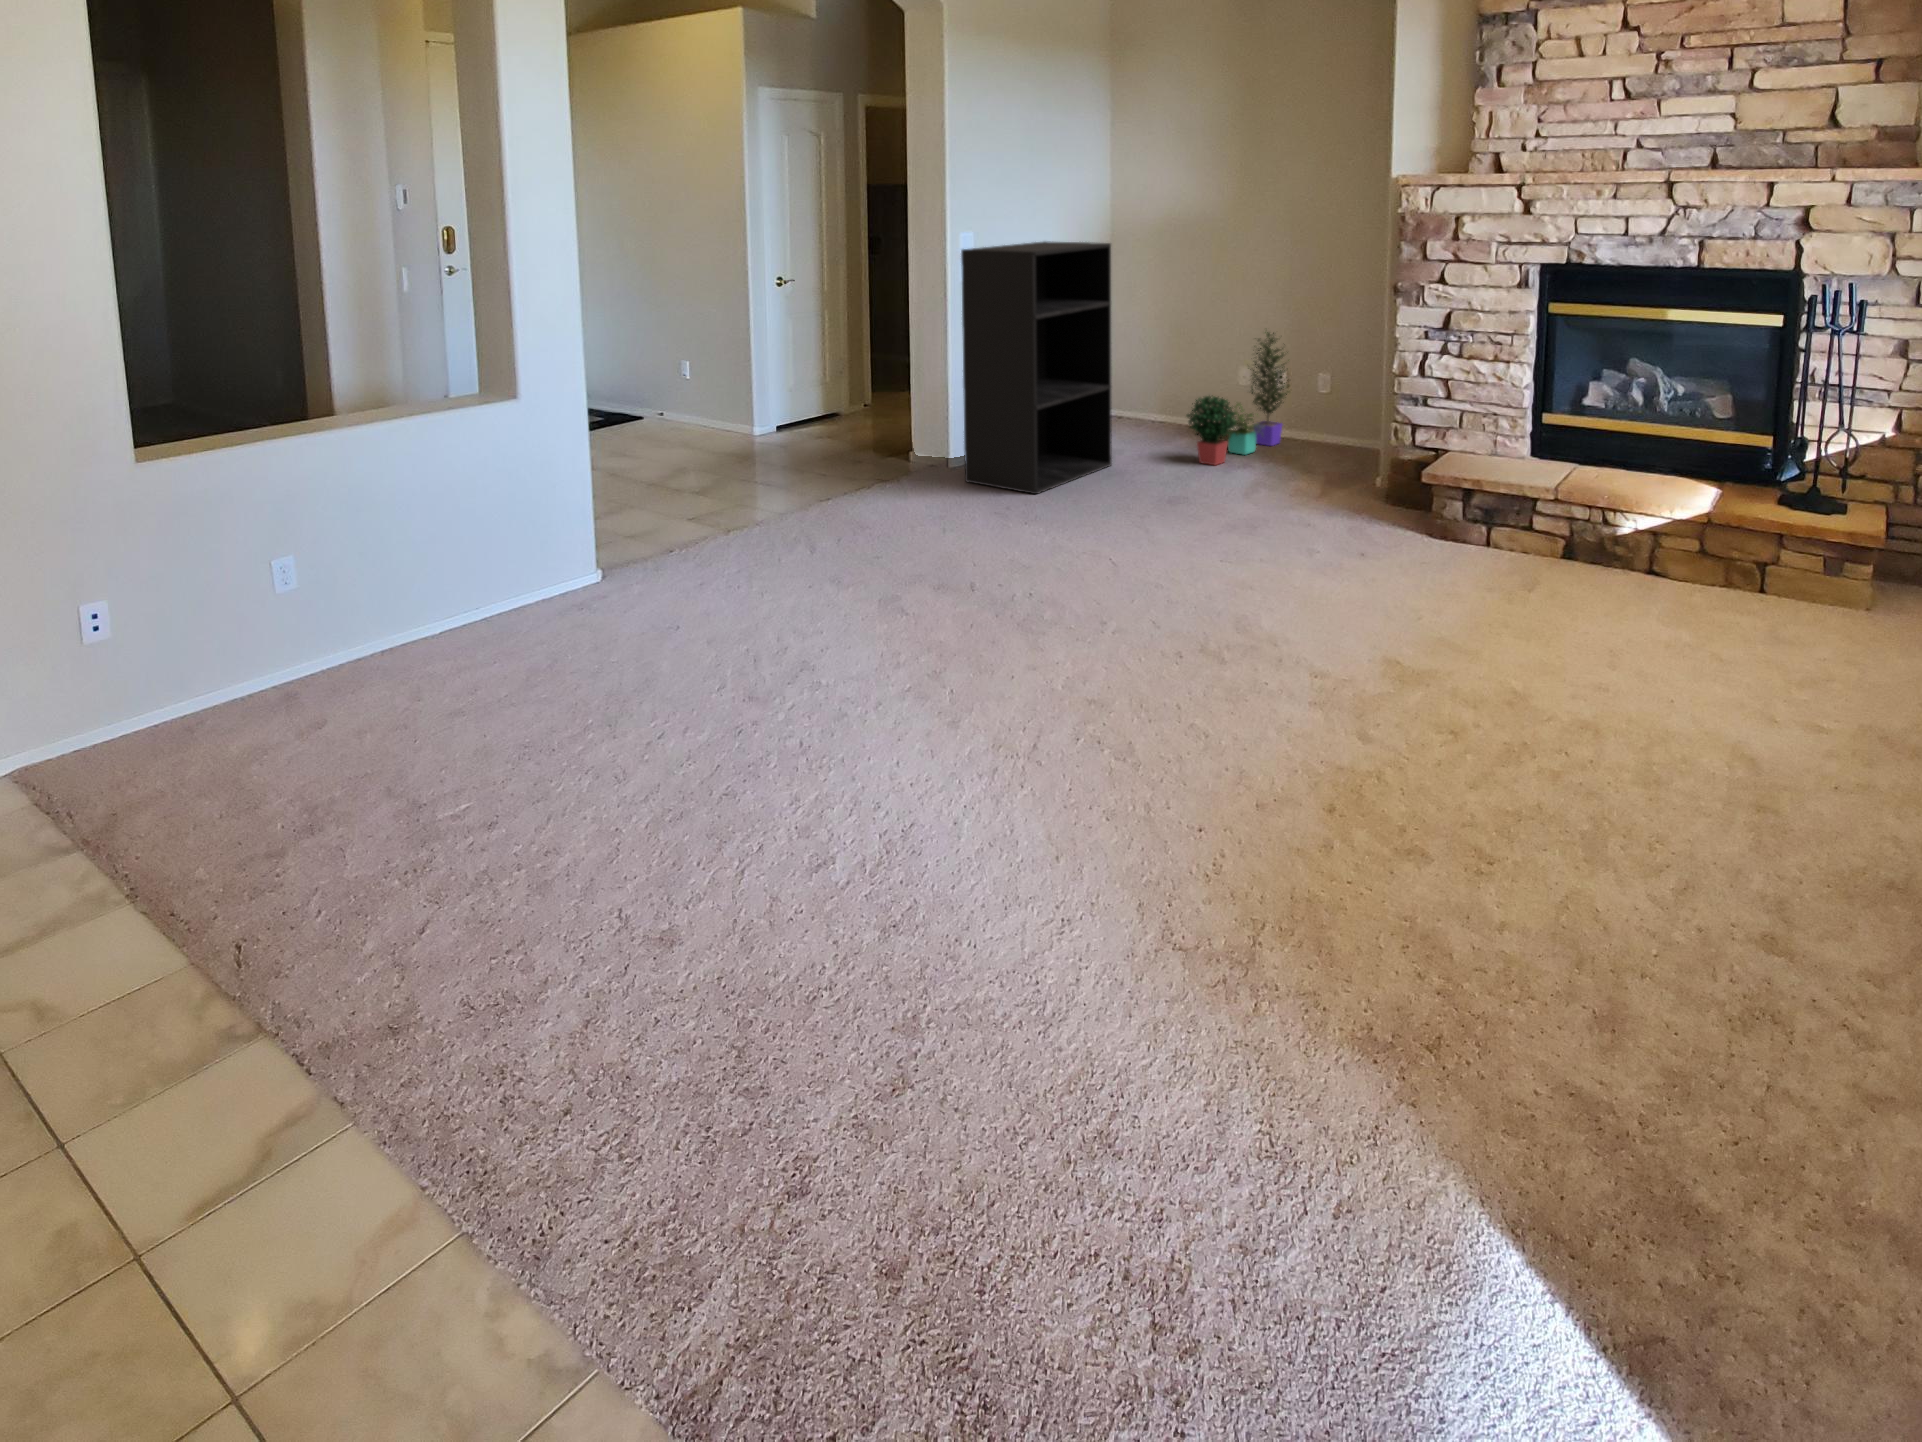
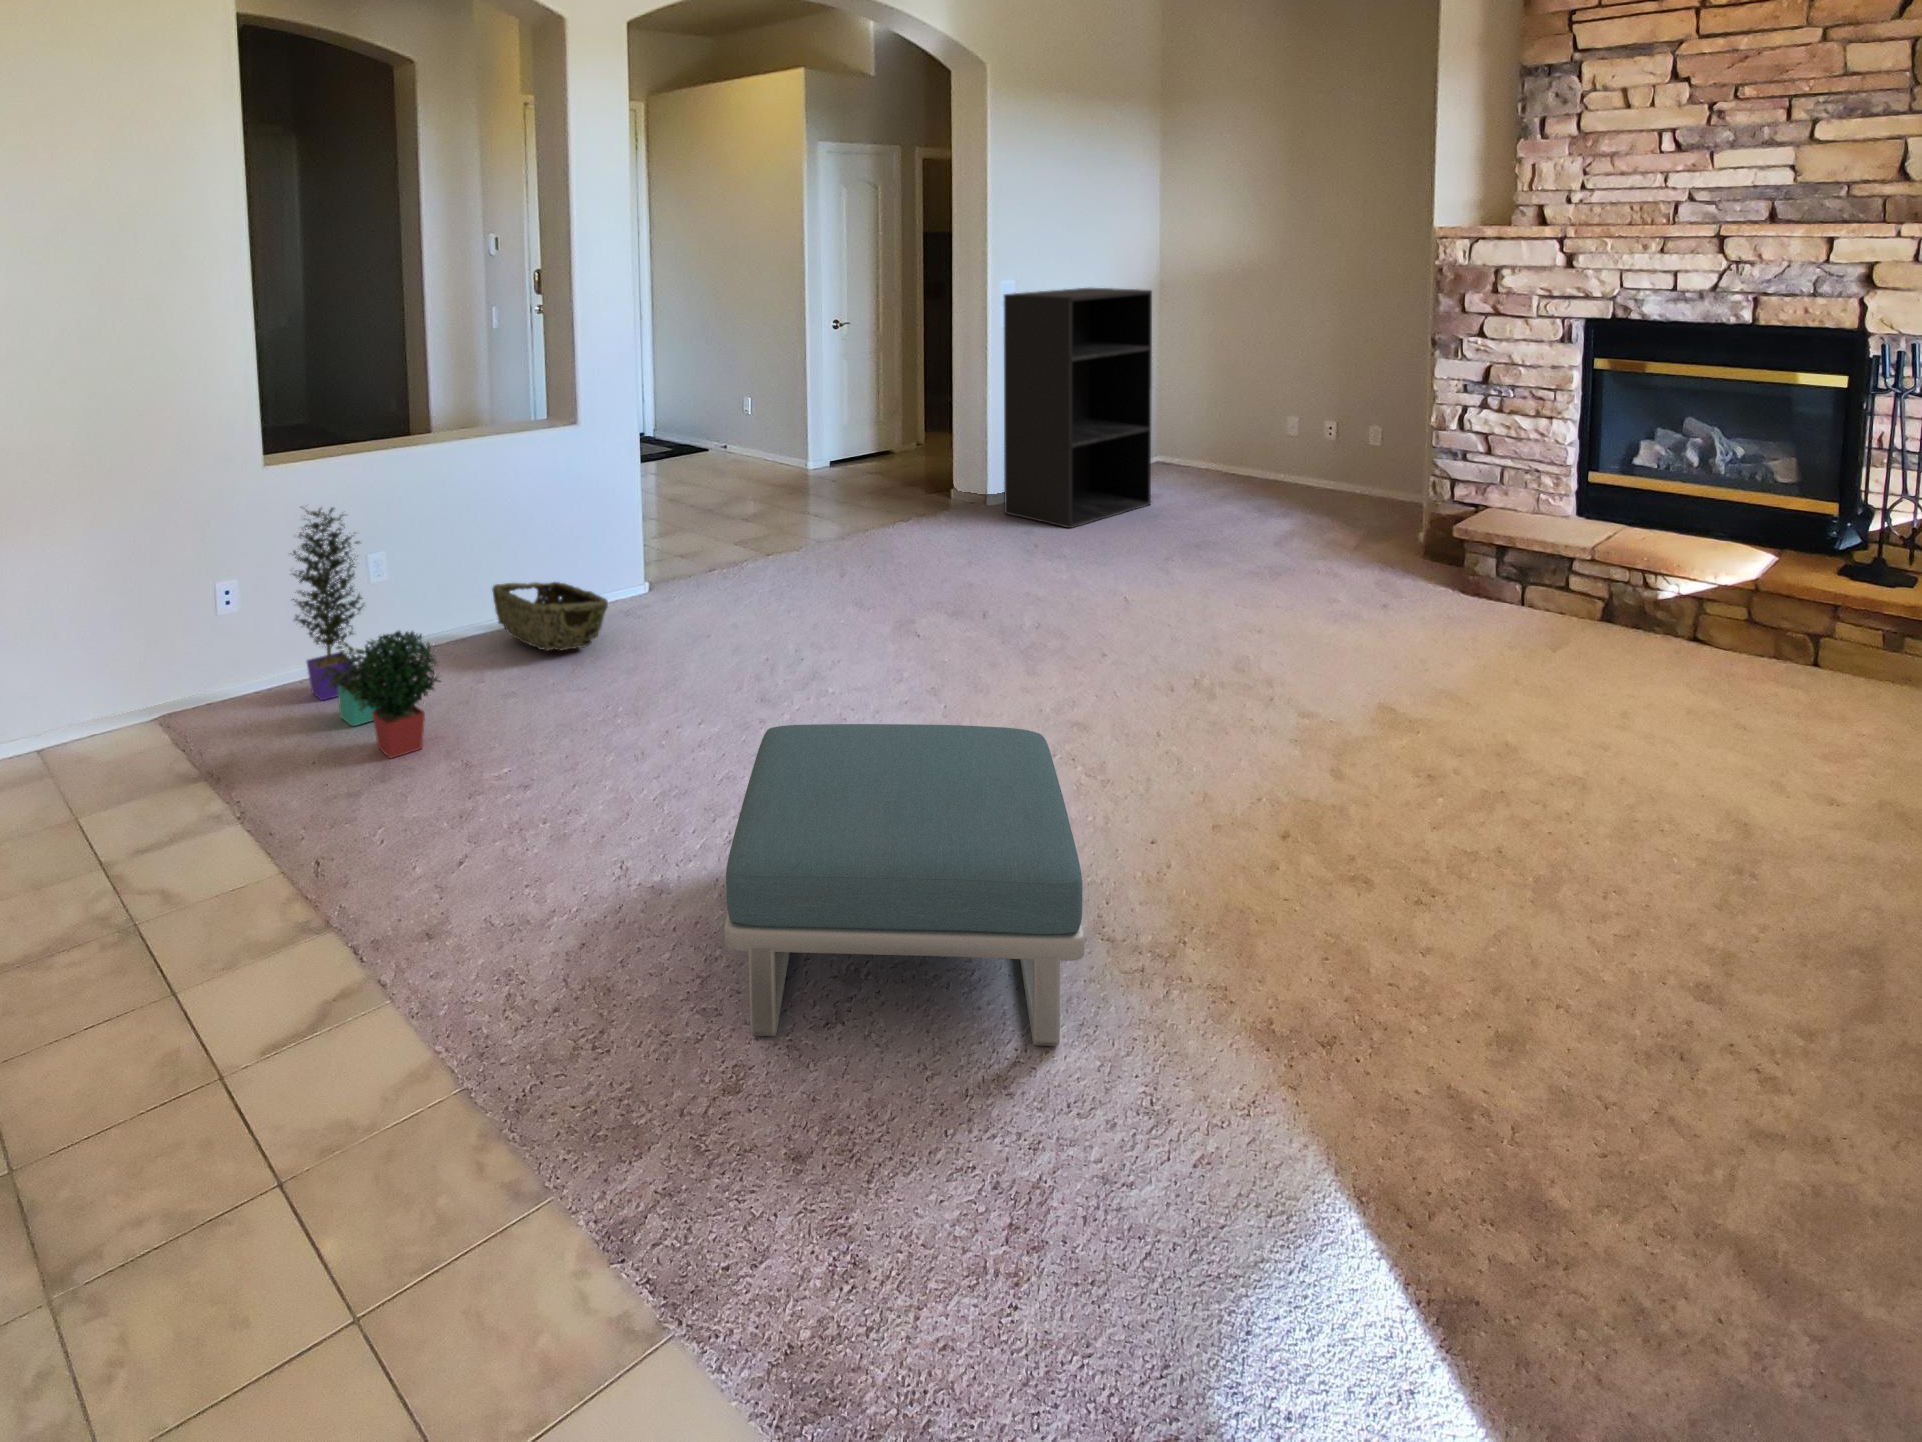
potted plant: present [1187,332,1290,465] -> present [293,507,440,758]
woven basket: none [411,586,553,668] -> present [492,582,608,651]
footstool: none [773,729,1185,1122] -> present [724,724,1085,1046]

